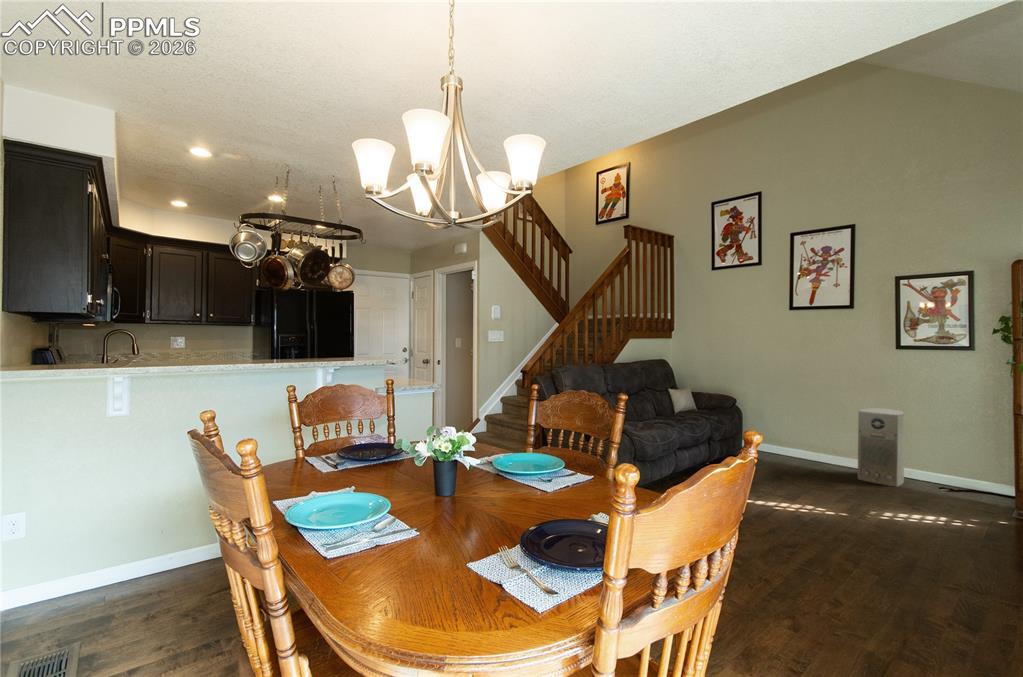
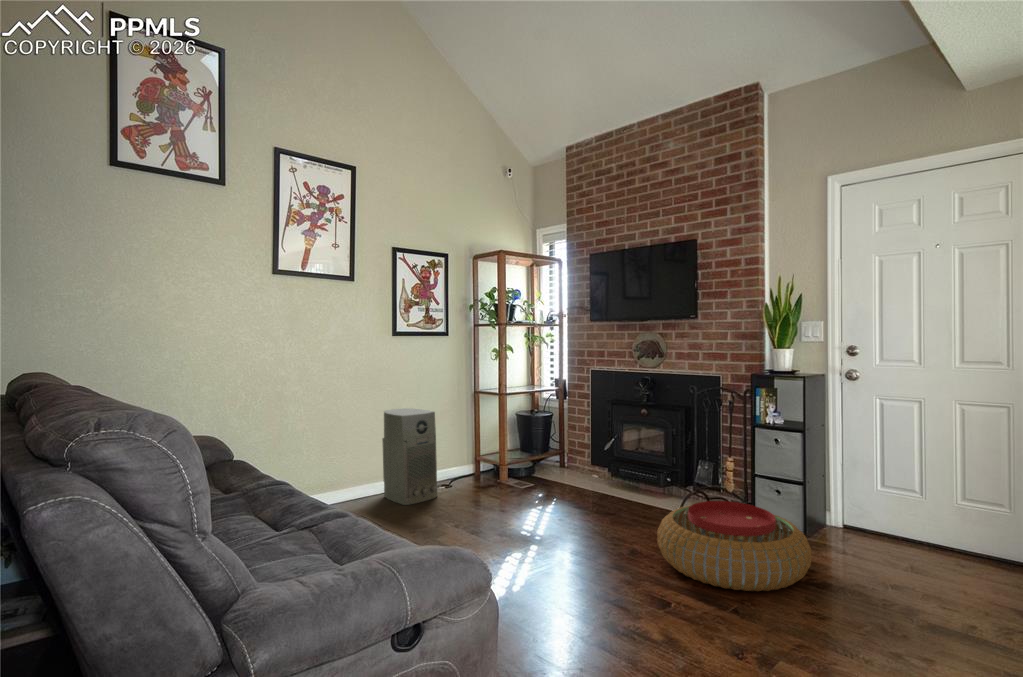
pouf: none [791,513,961,606] -> present [657,501,811,591]

